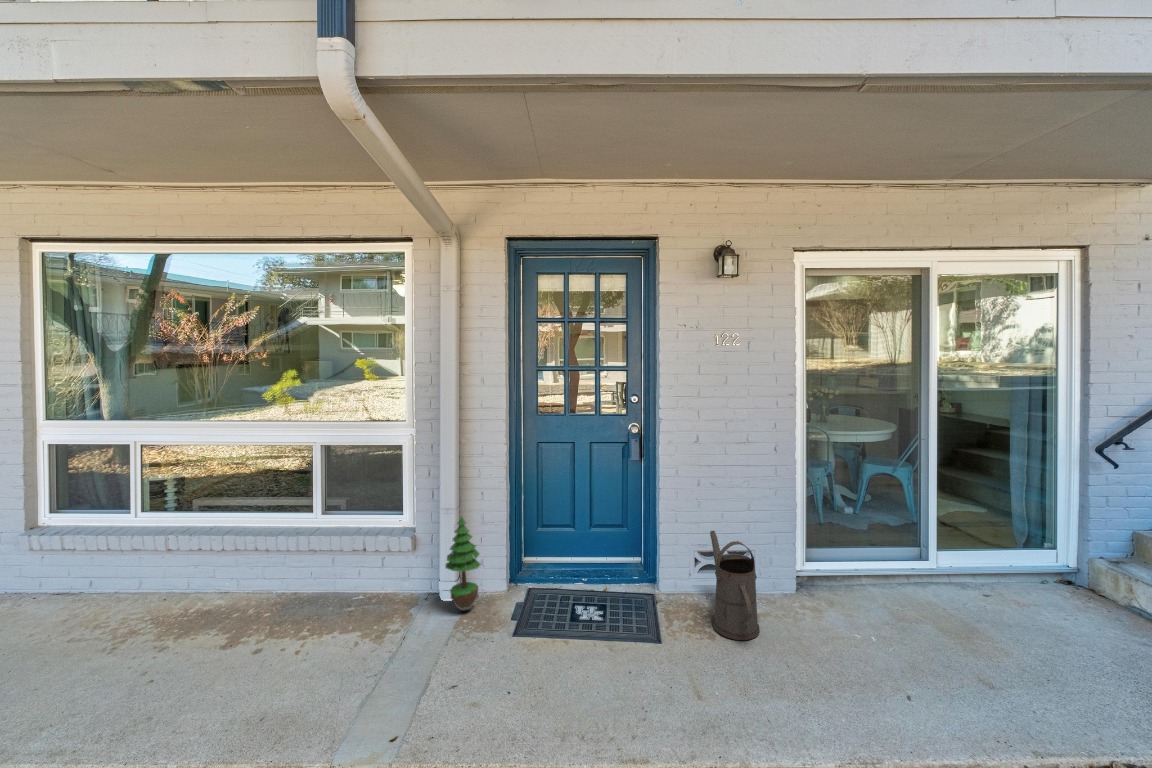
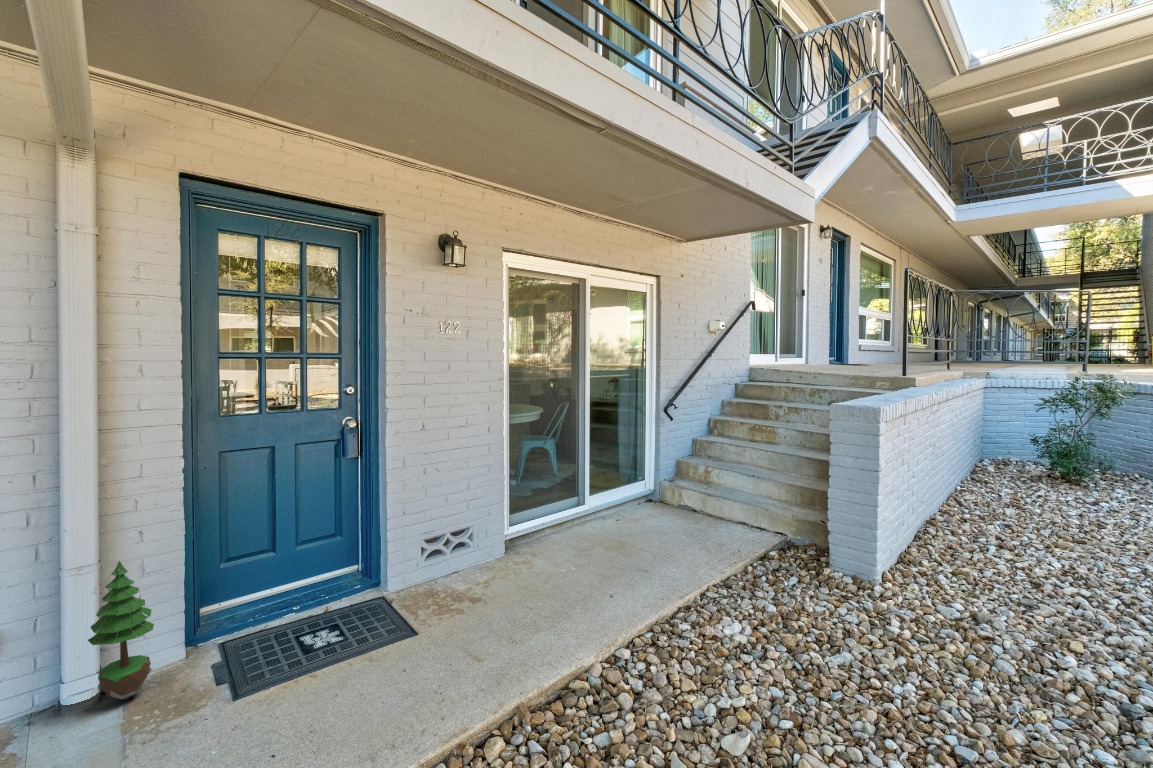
watering can: present [710,531,760,640] -> none [437,516,501,609]

